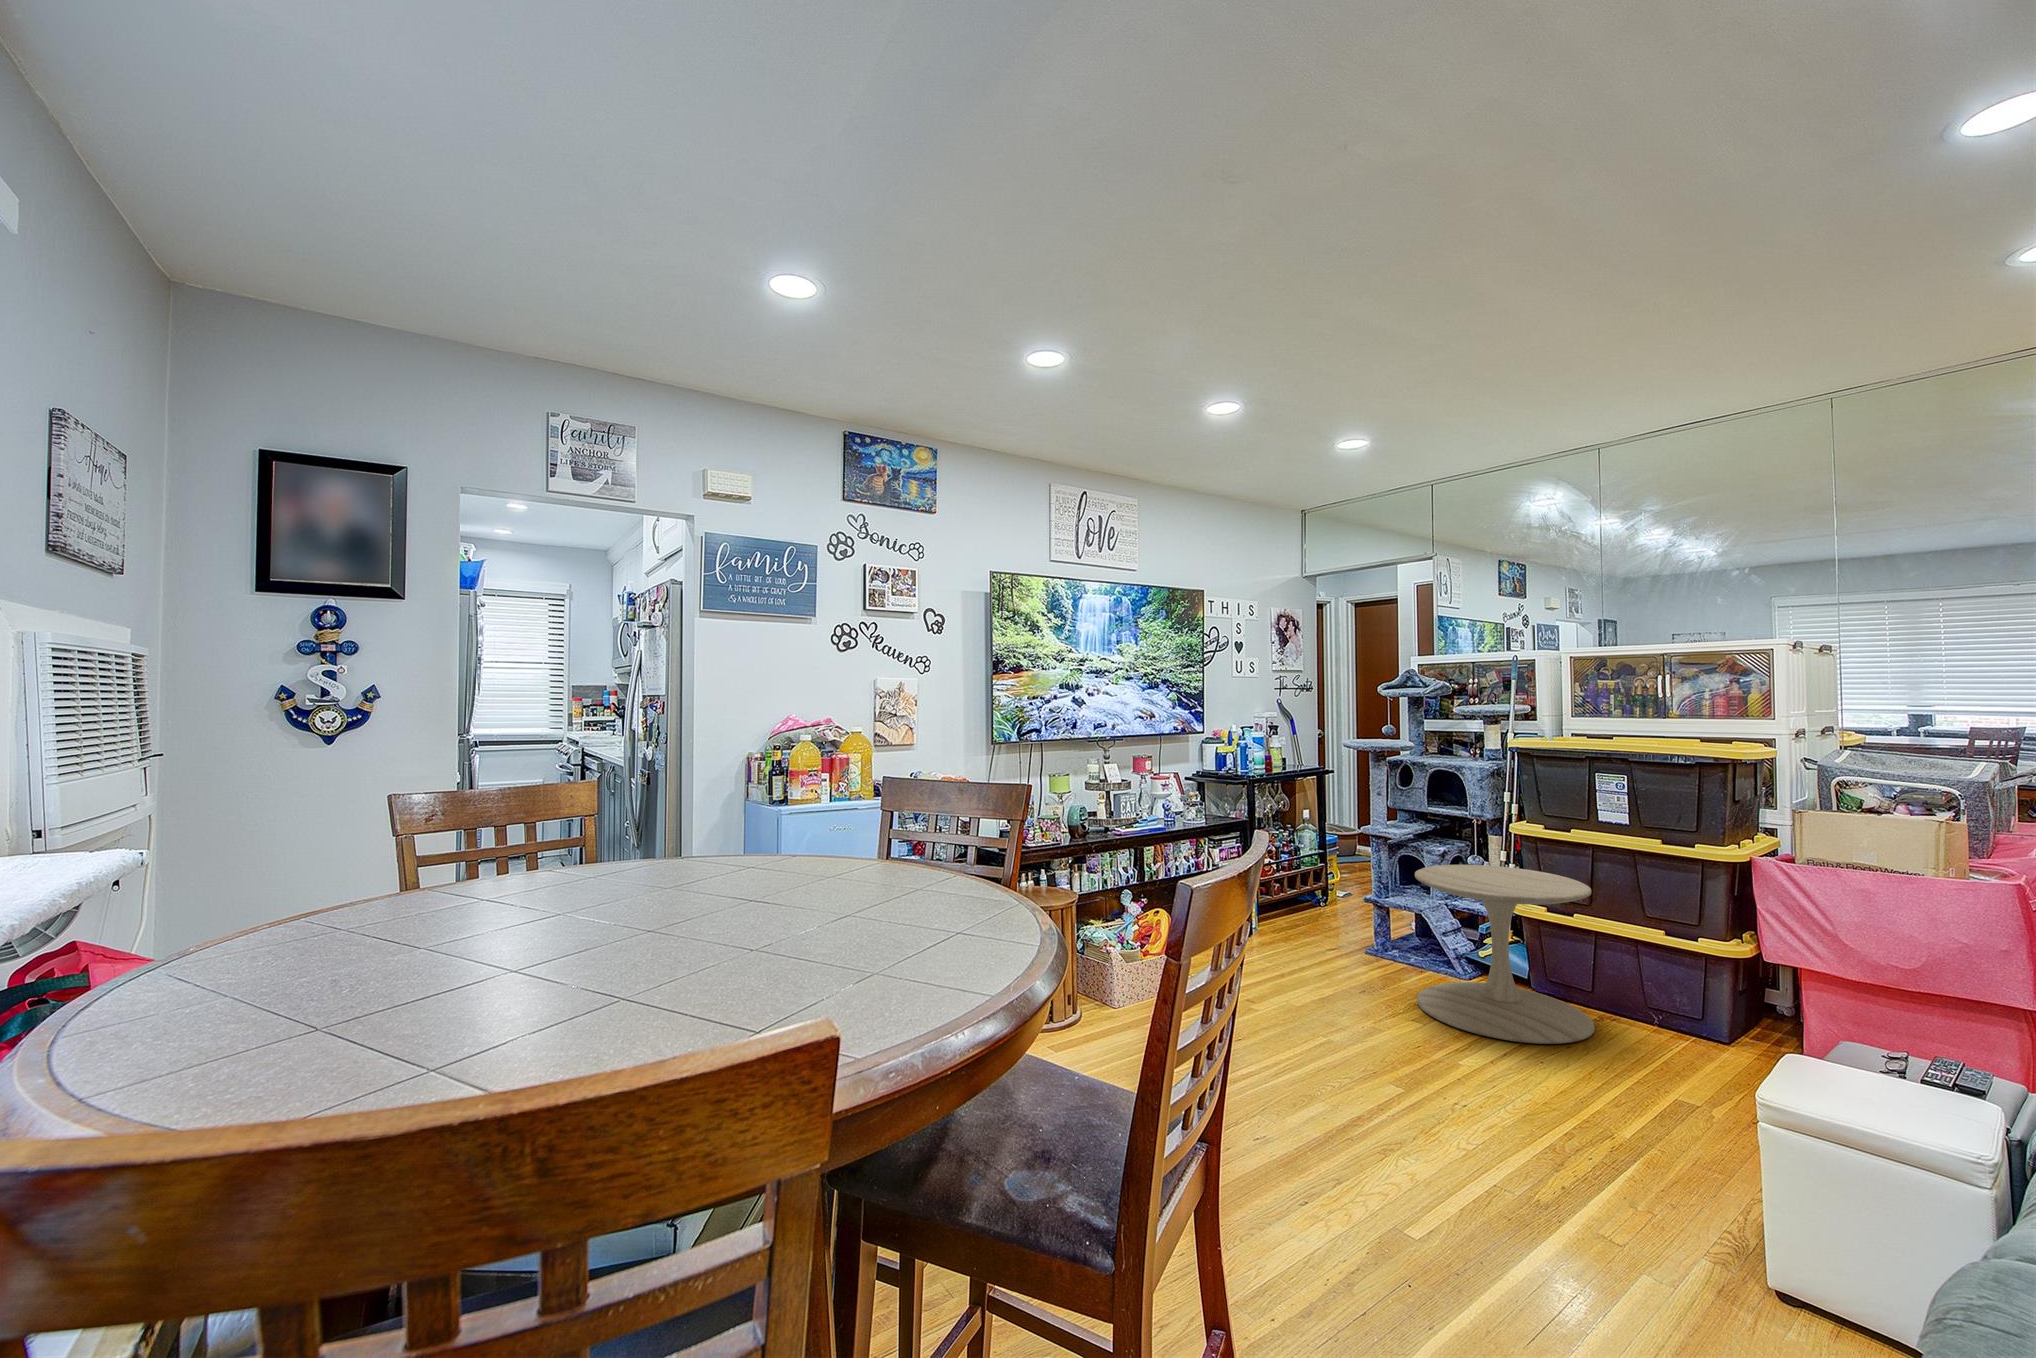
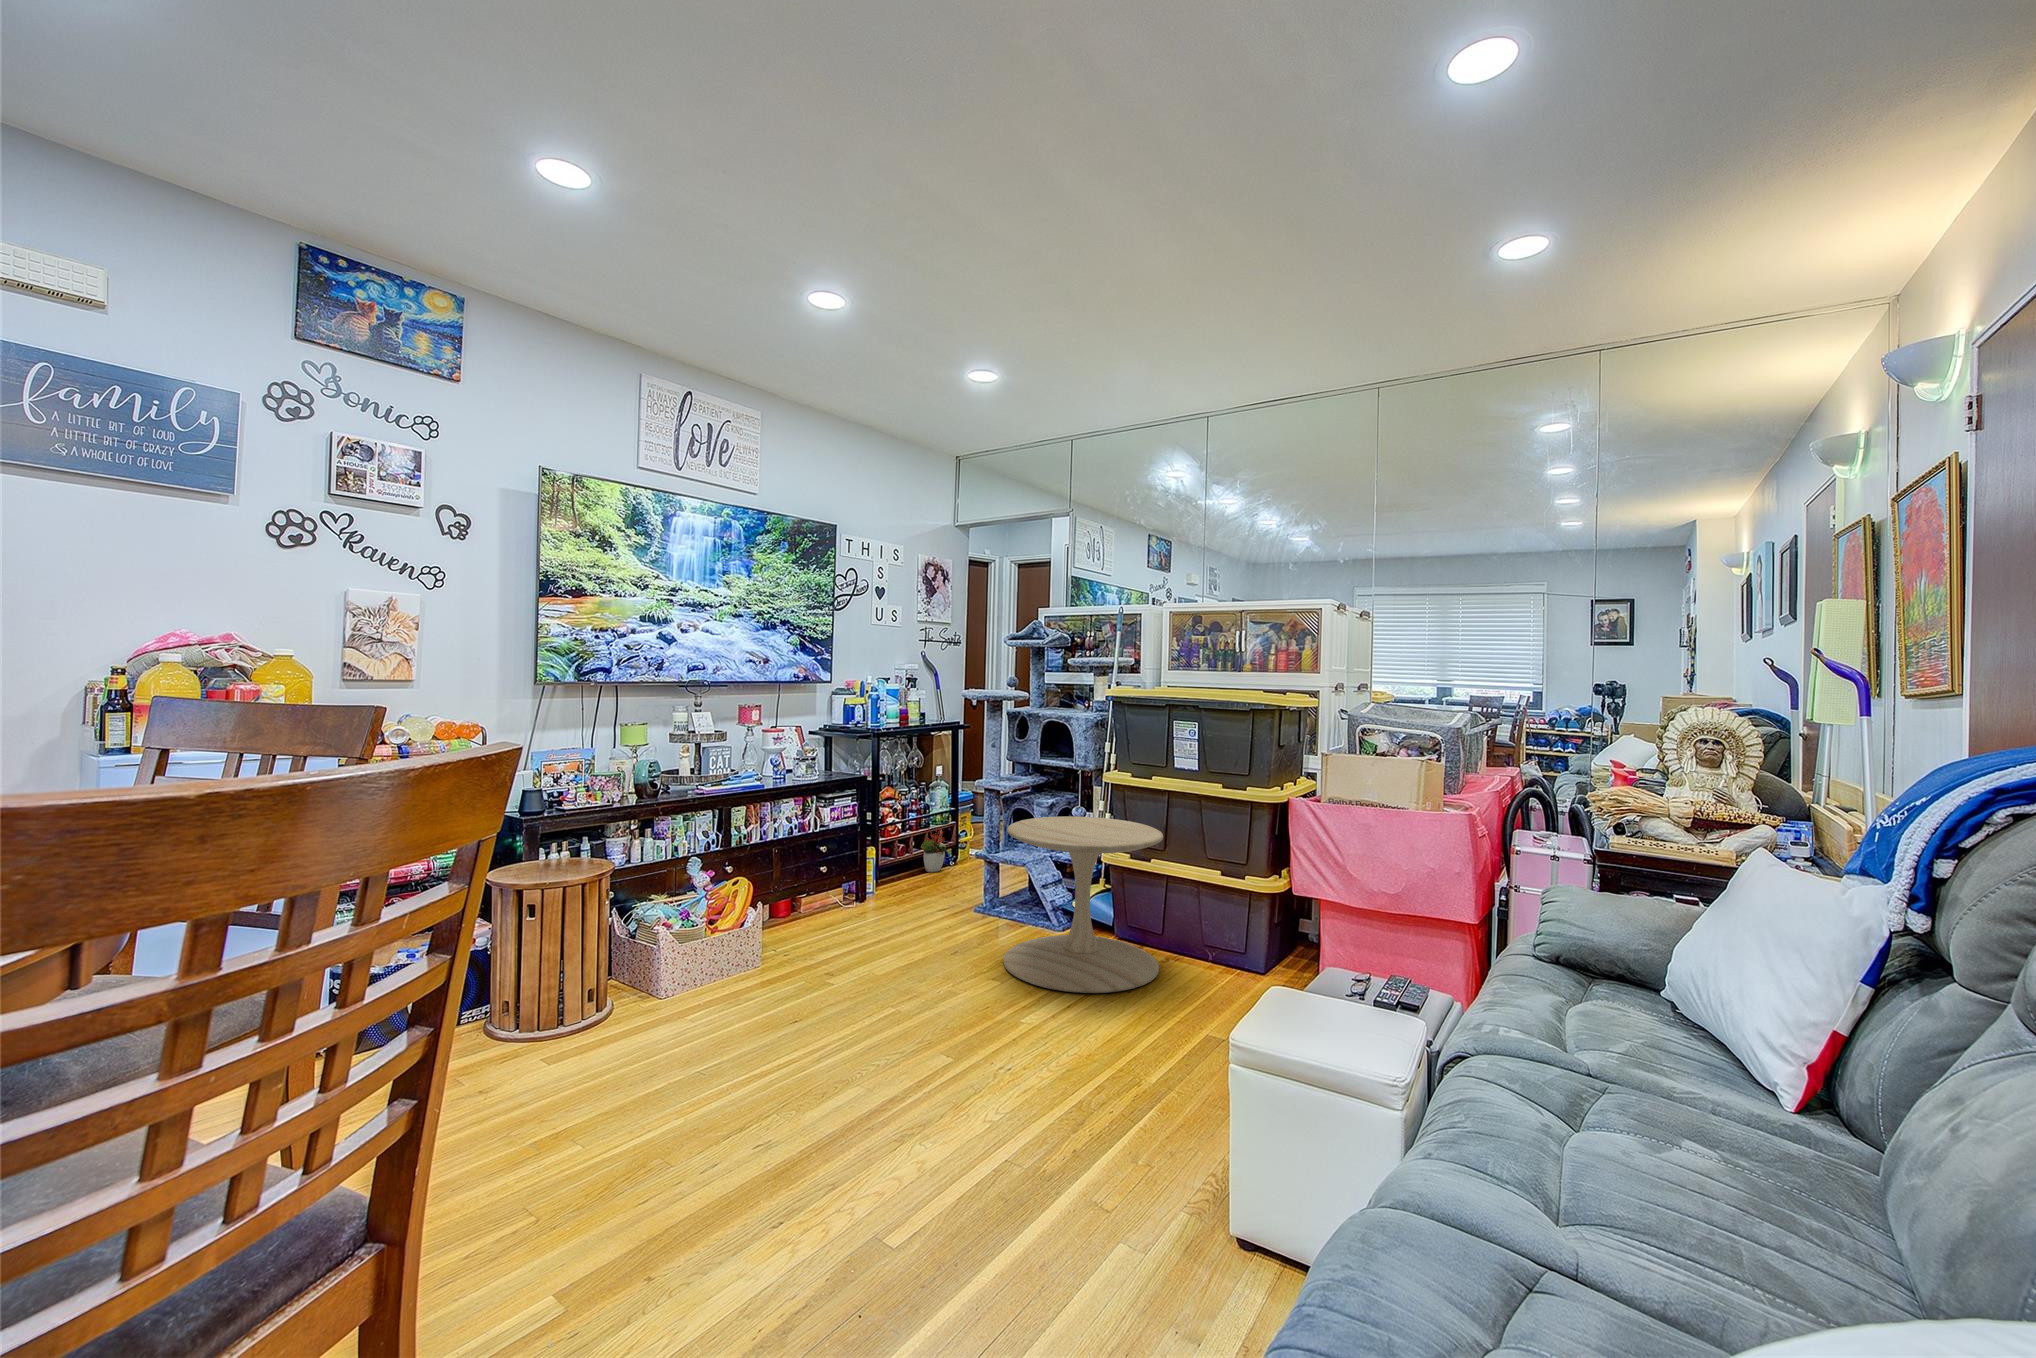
decorative plant: none [1296,868,1320,911] -> present [921,827,946,872]

